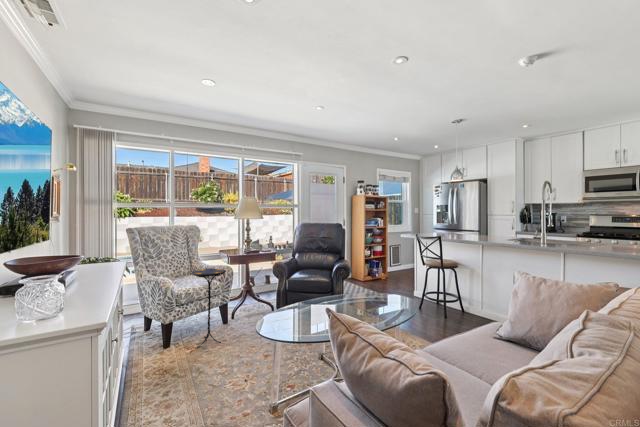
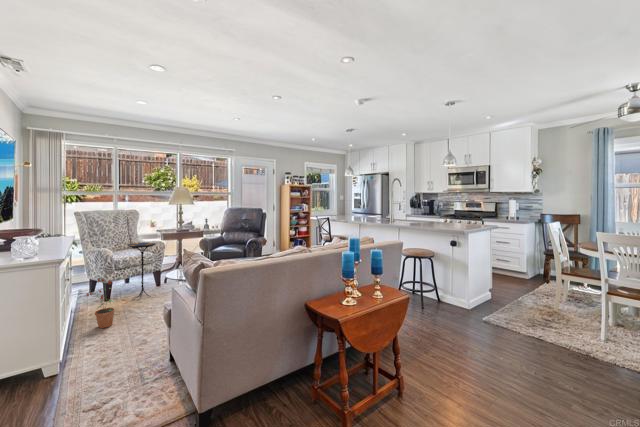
potted plant: none [141,326,183,404] -> present [87,278,115,328]

